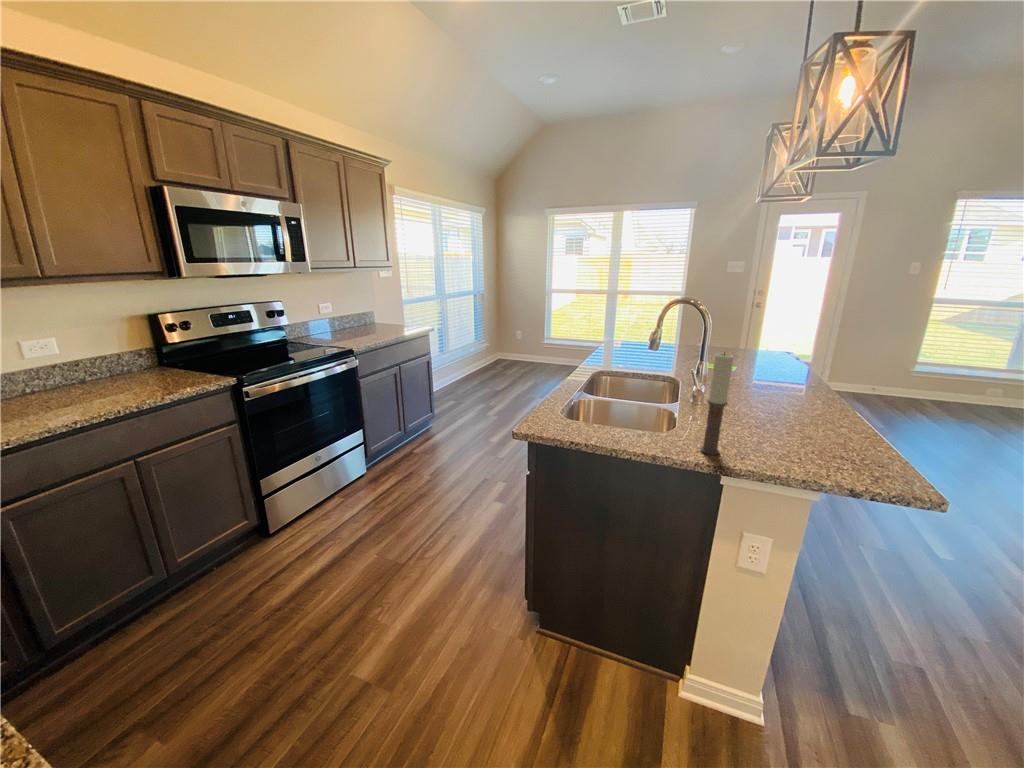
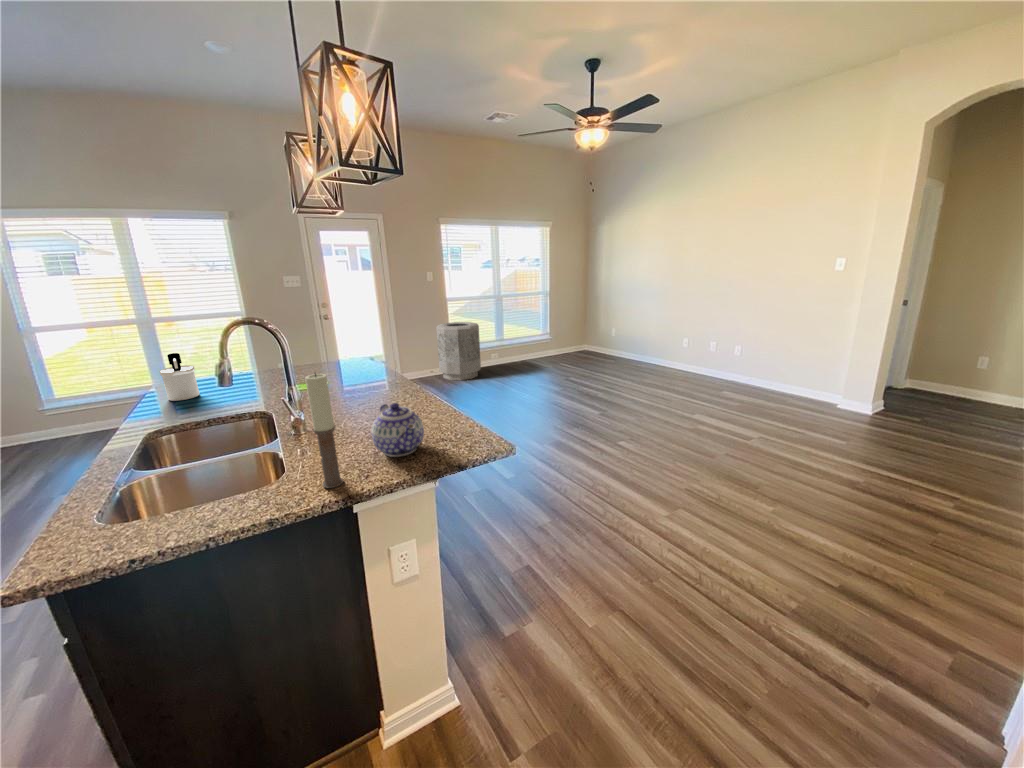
soap dispenser: none [614,318,636,354] -> present [160,353,199,401]
trash can: none [885,333,982,414] -> present [436,322,481,380]
teapot: none [759,399,822,456] -> present [371,403,424,457]

